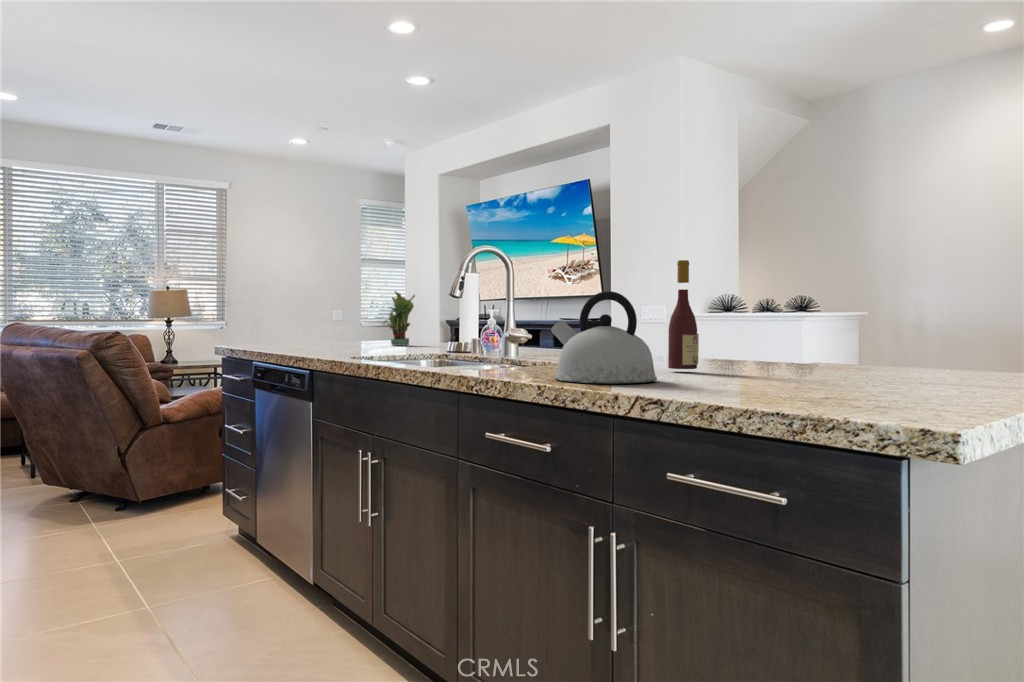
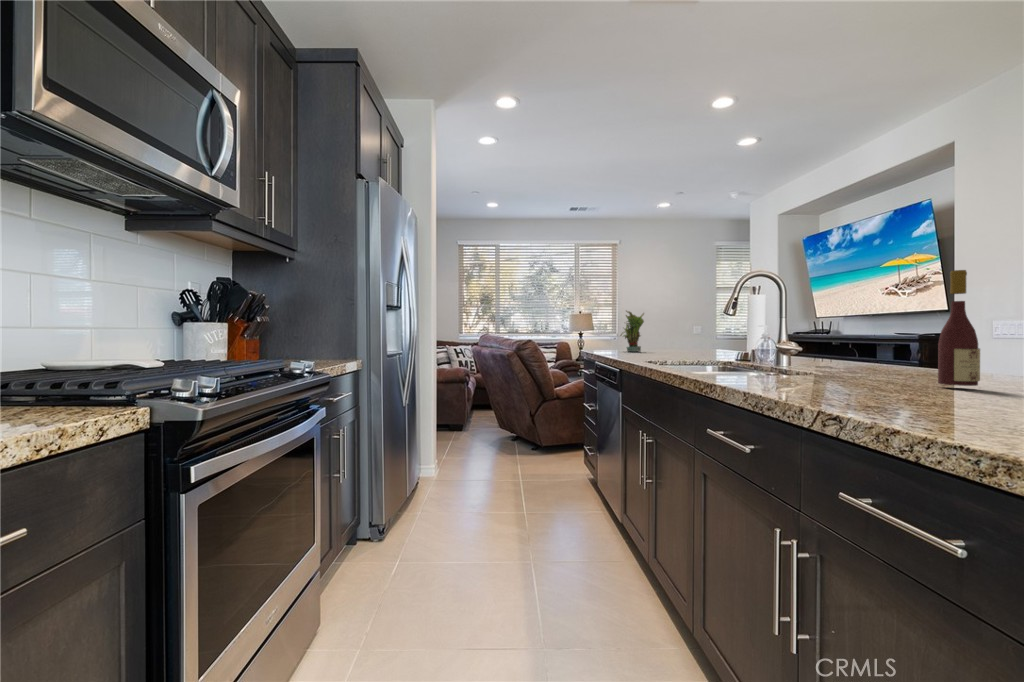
potted plant: present [382,291,415,346] -> present [620,311,644,352]
kettle: present [551,291,657,383] -> none [775,307,892,396]

